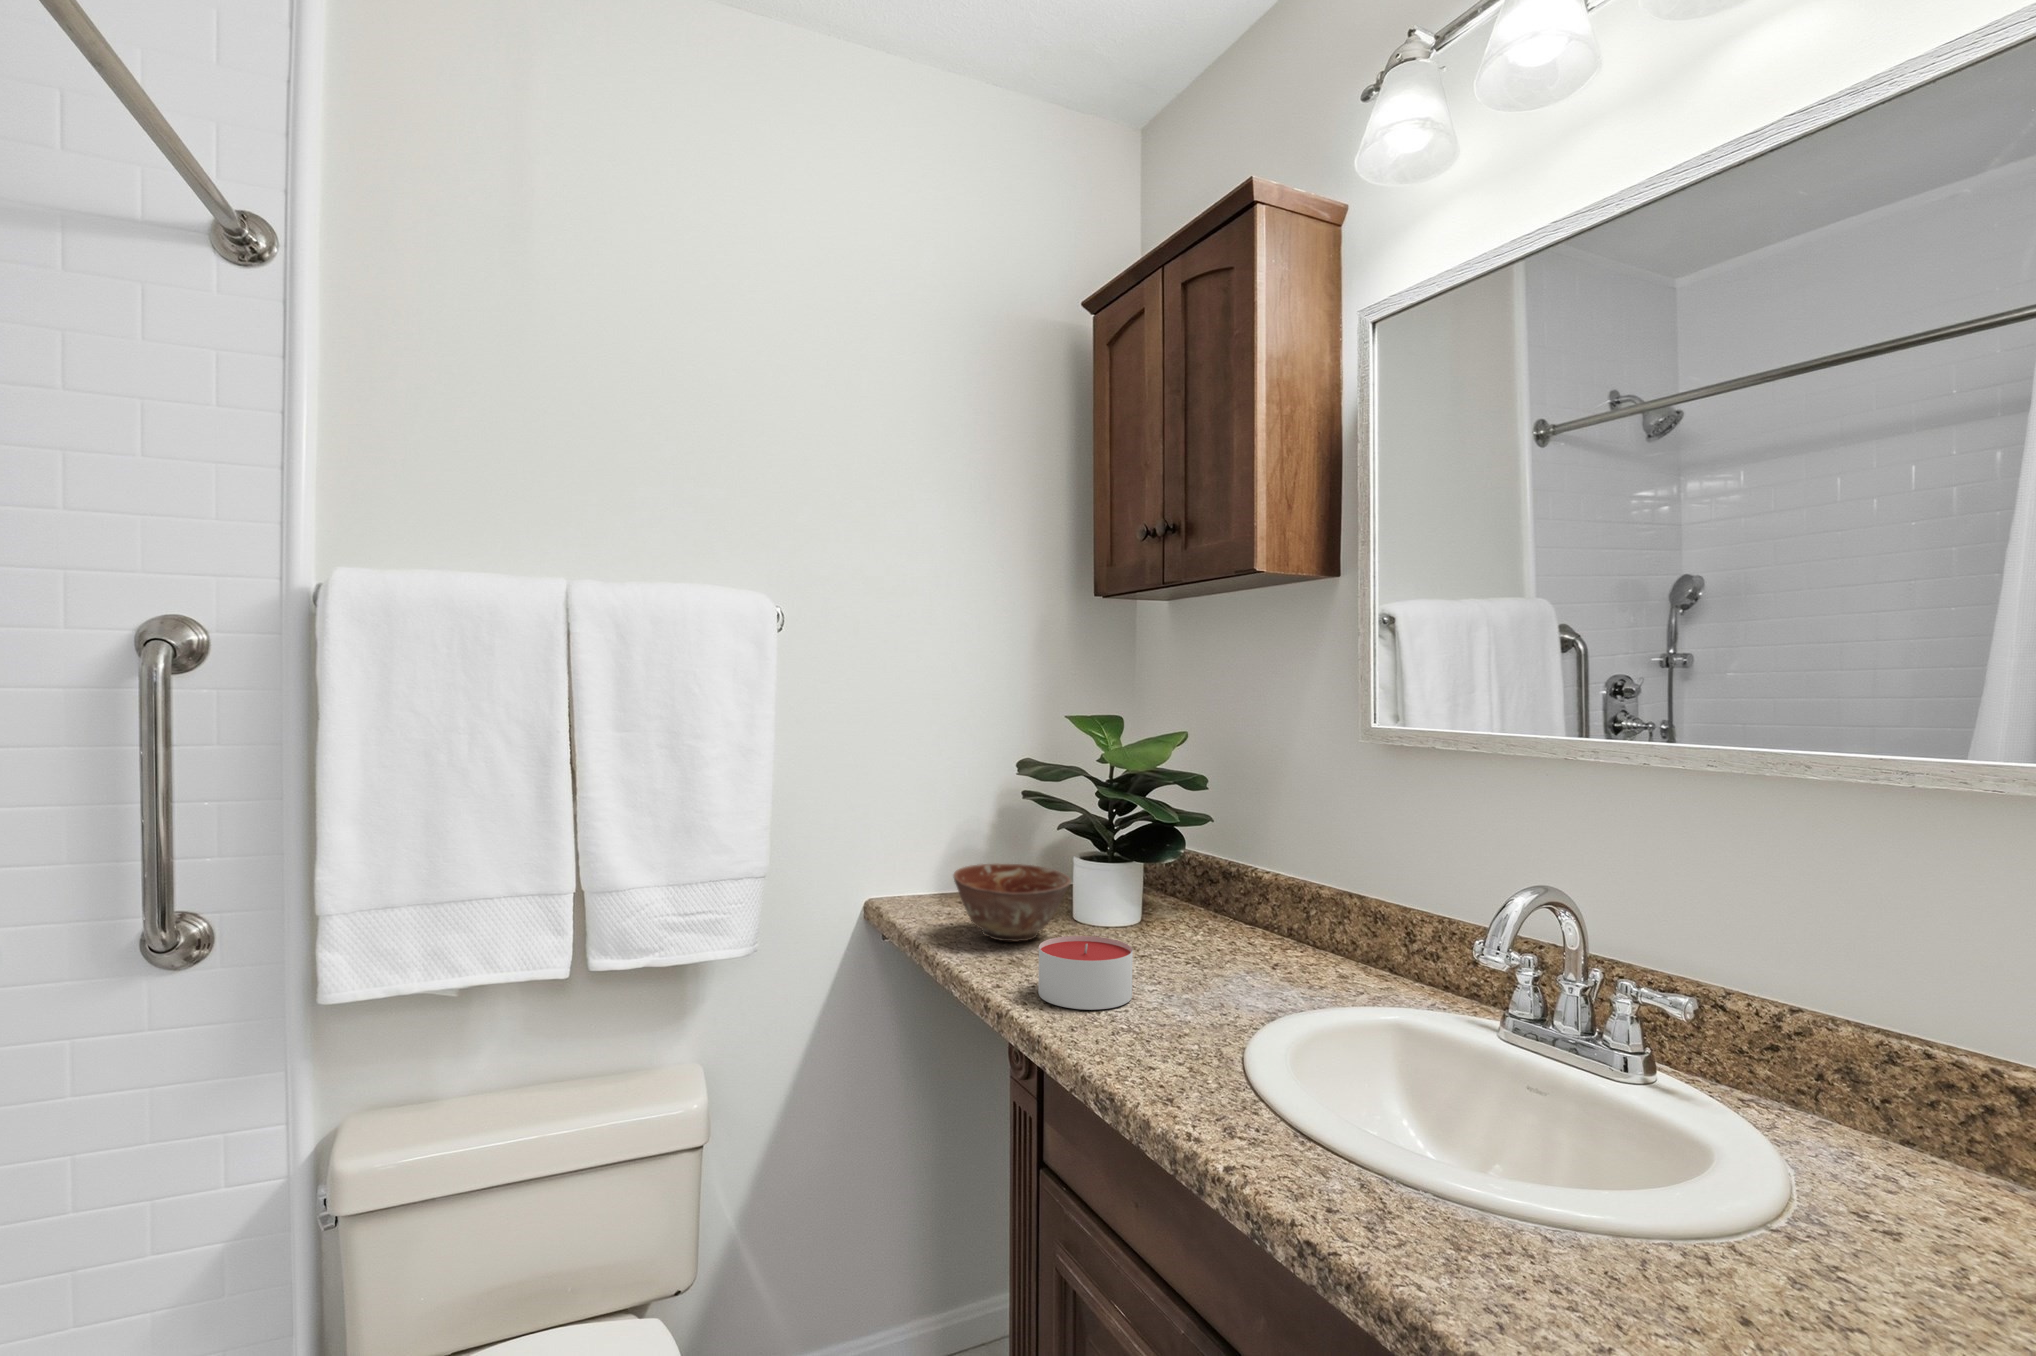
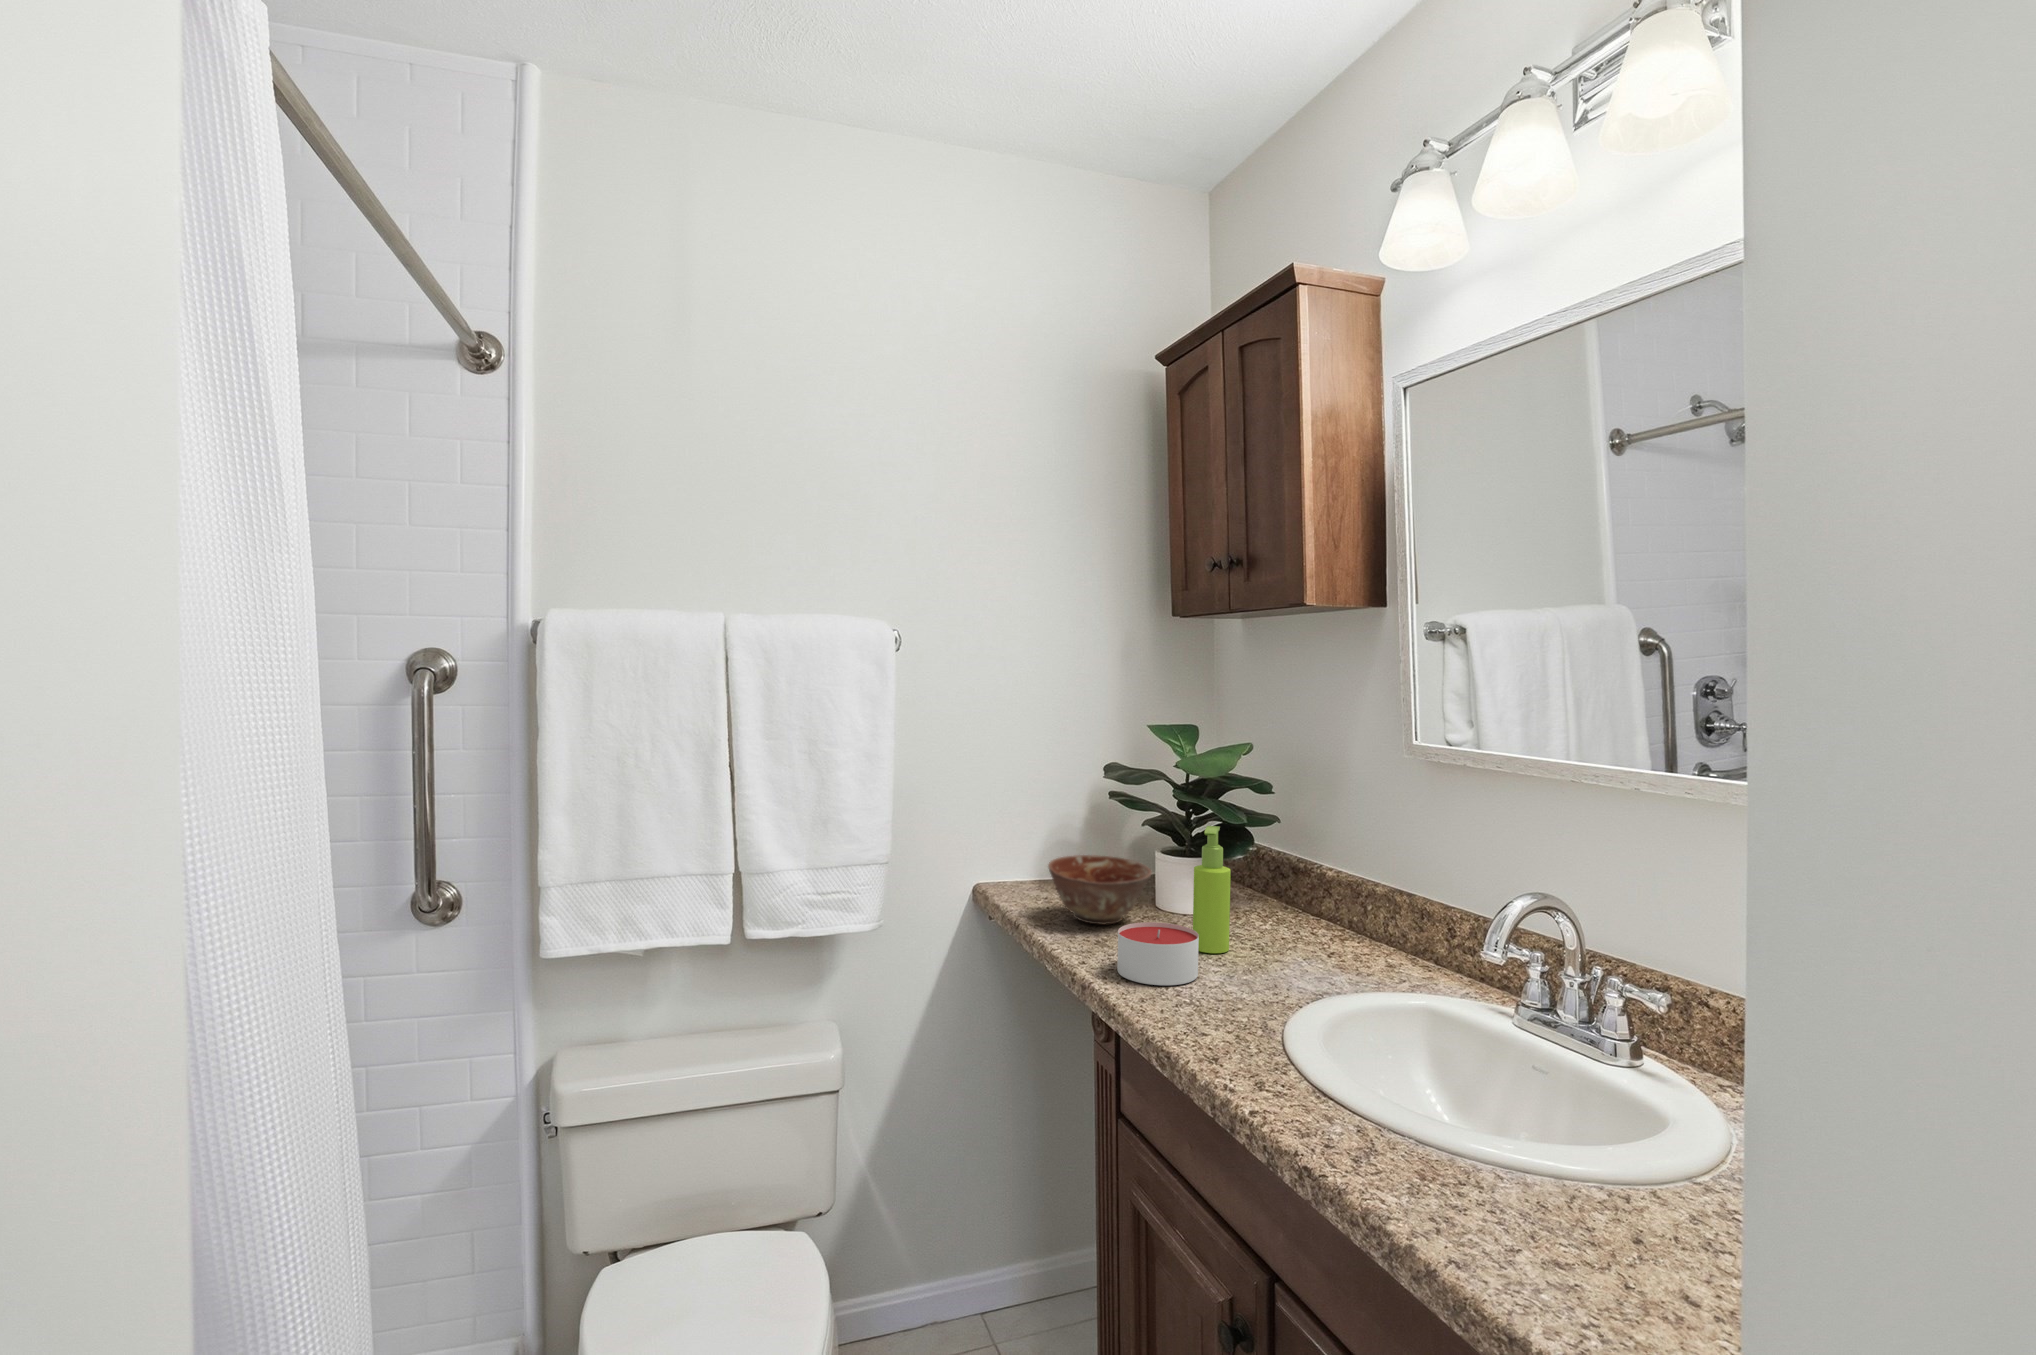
soap dispenser: none [1121,824,1163,970] -> present [1193,826,1231,953]

